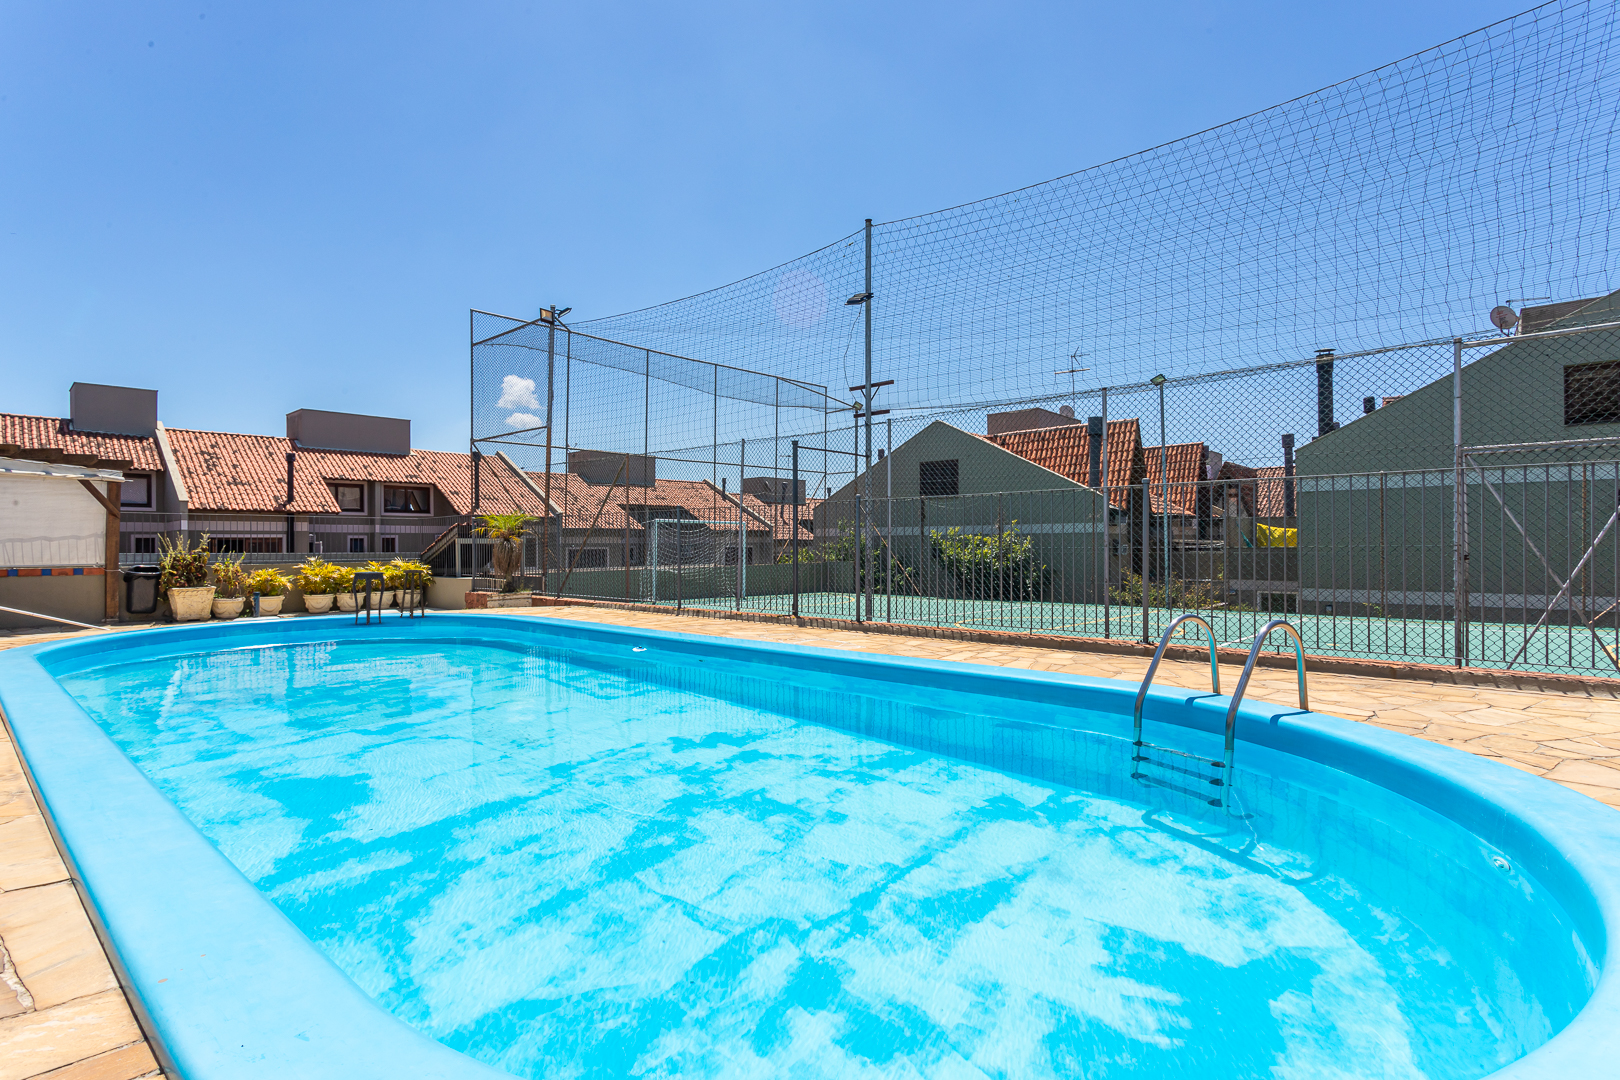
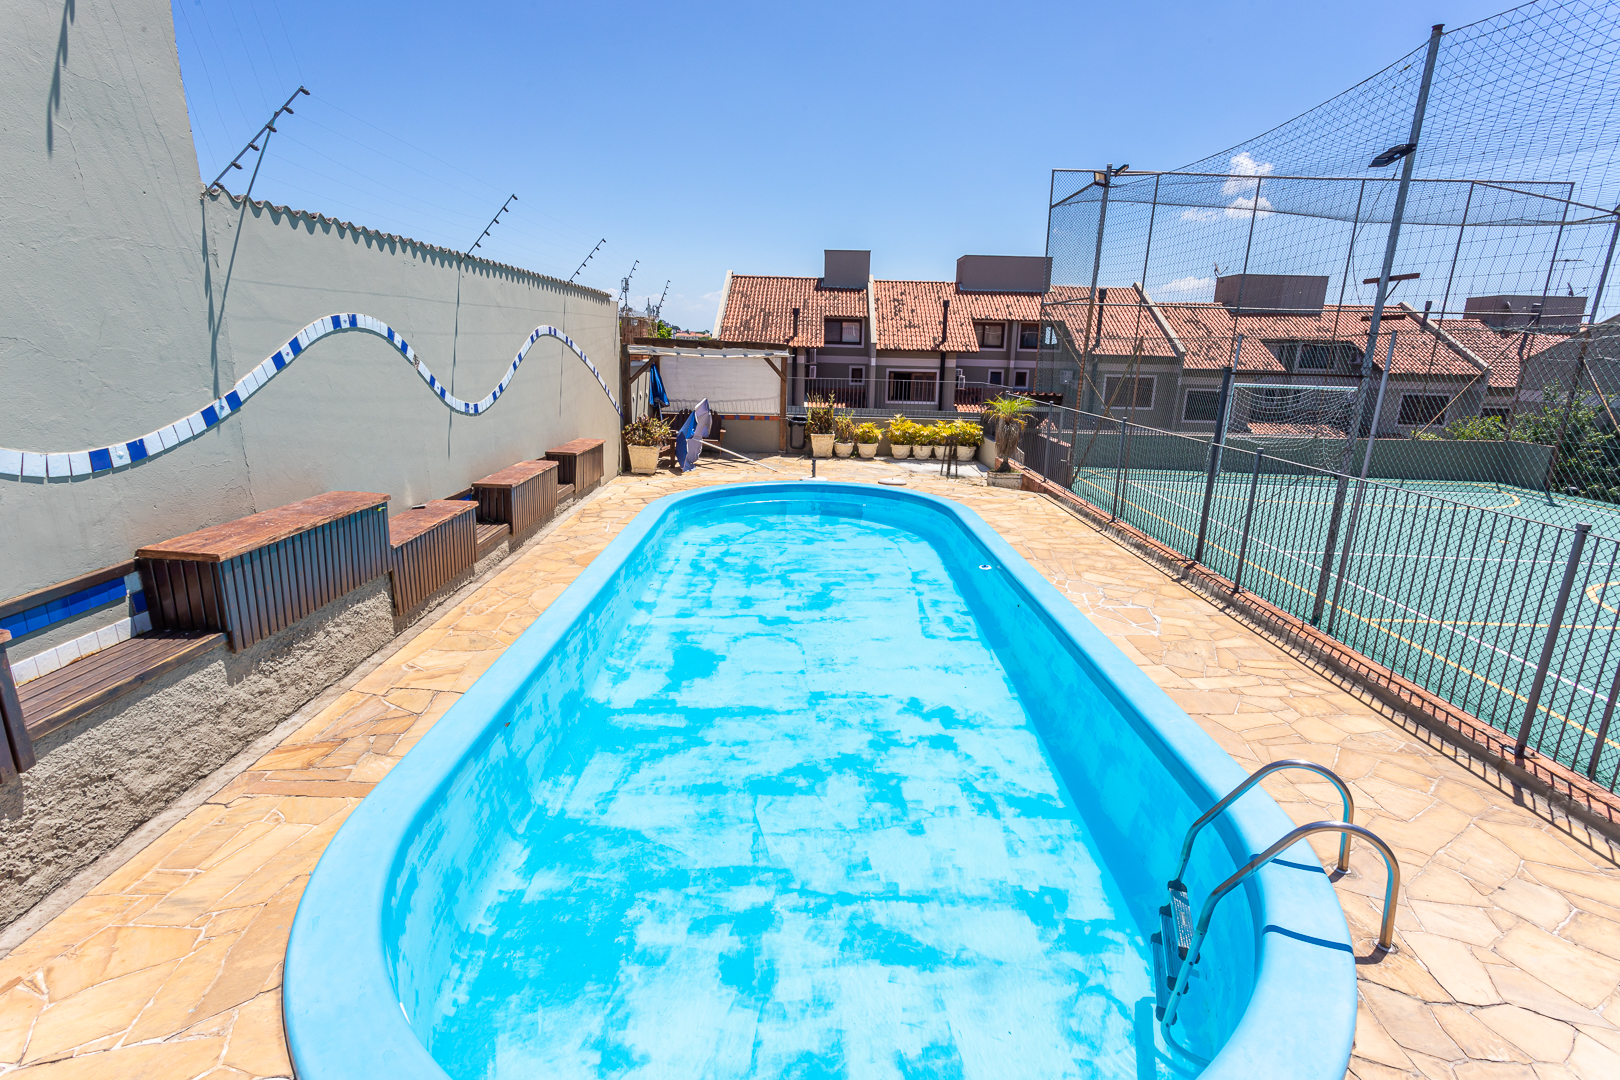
side table: present [353,572,385,625] -> none [901,438,924,482]

